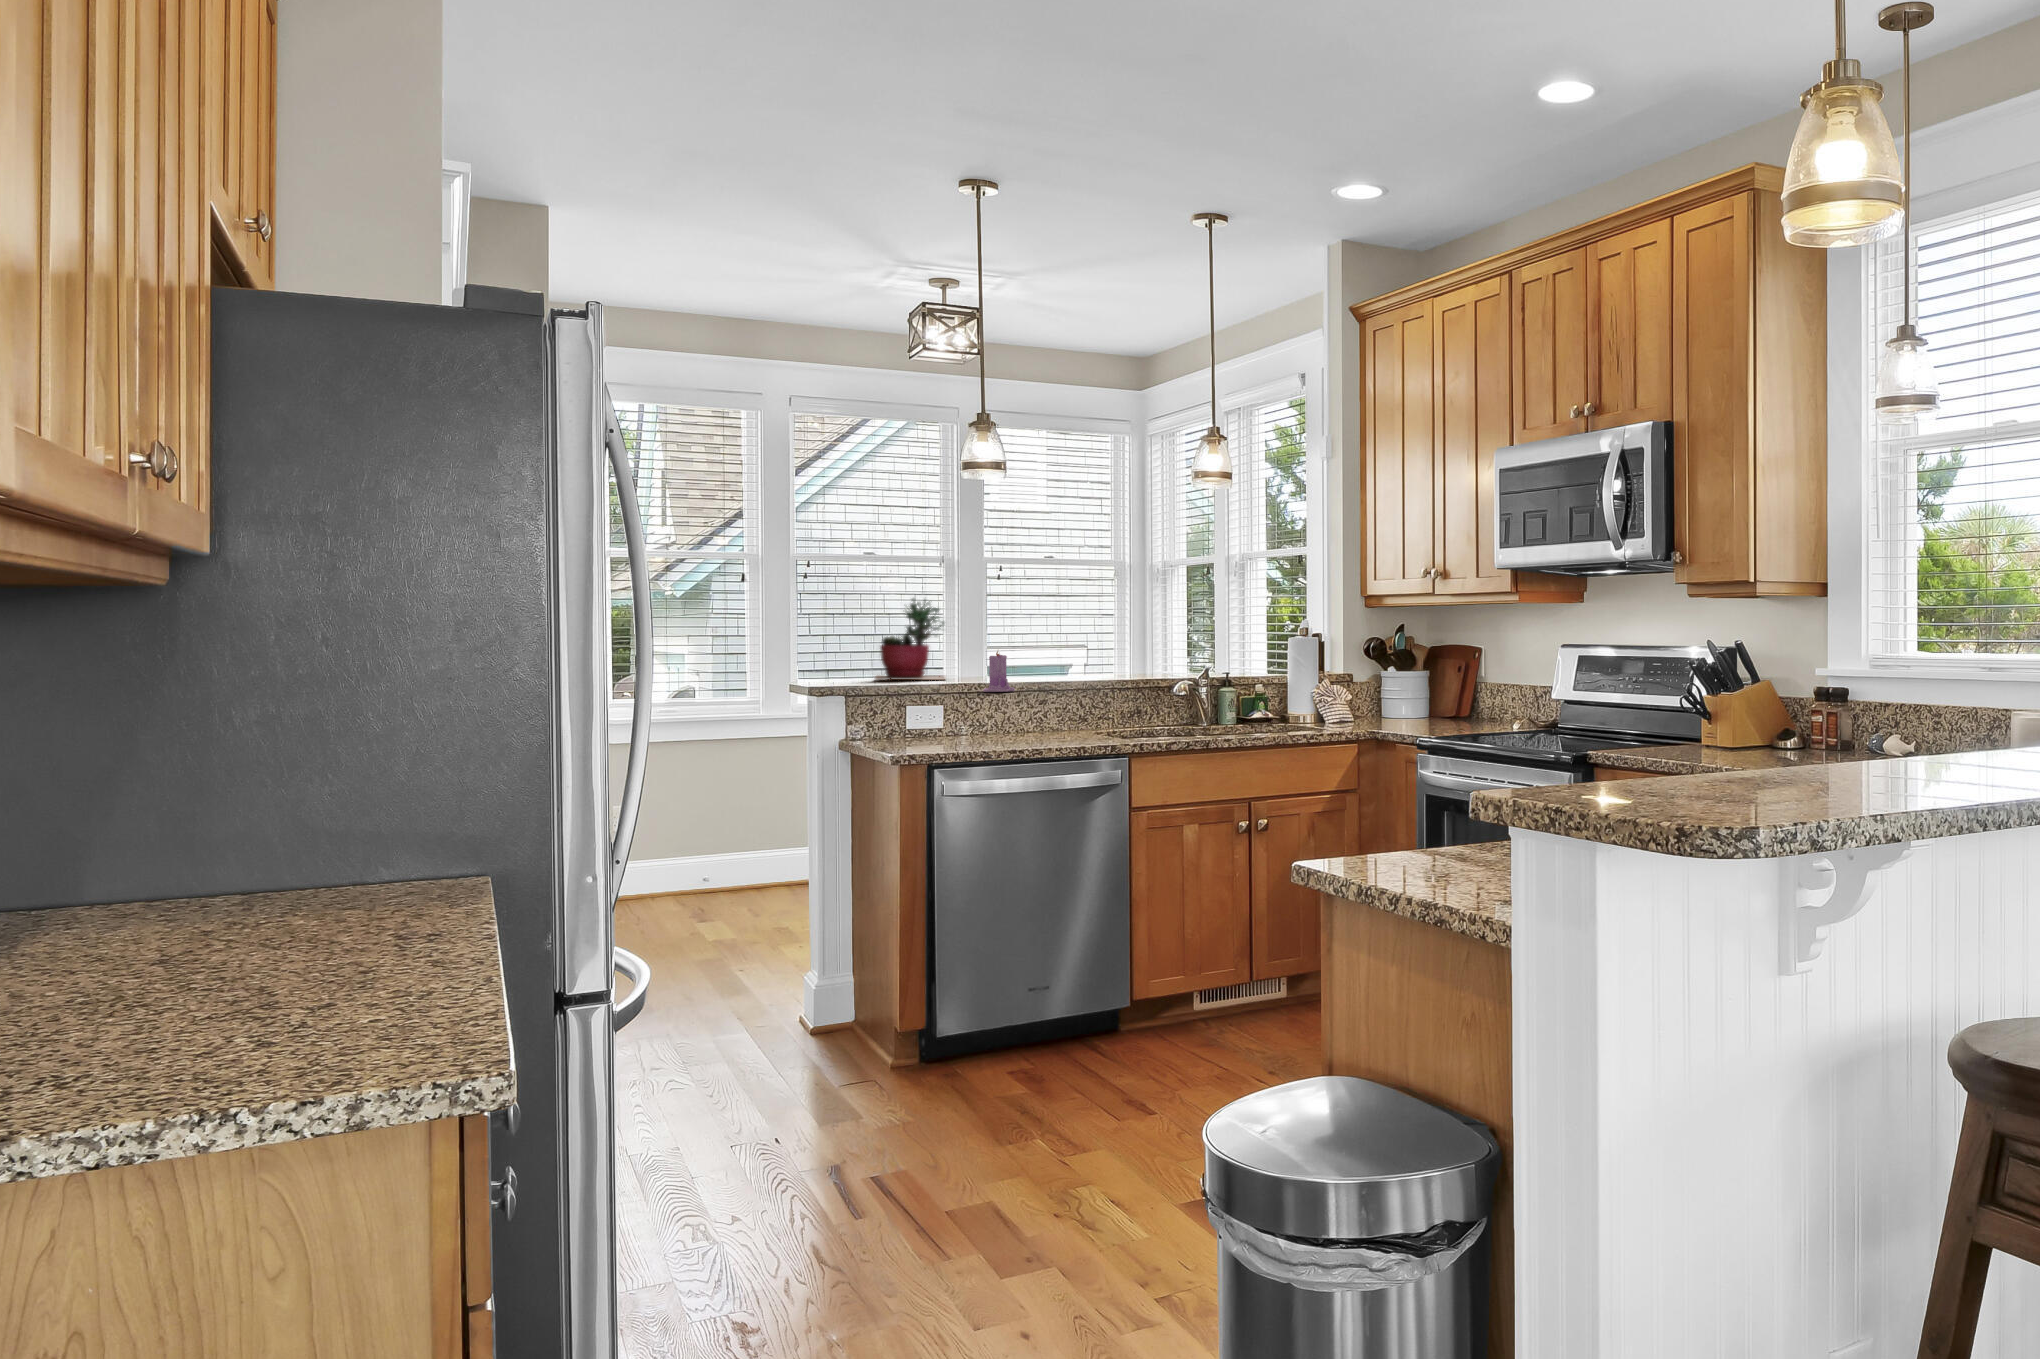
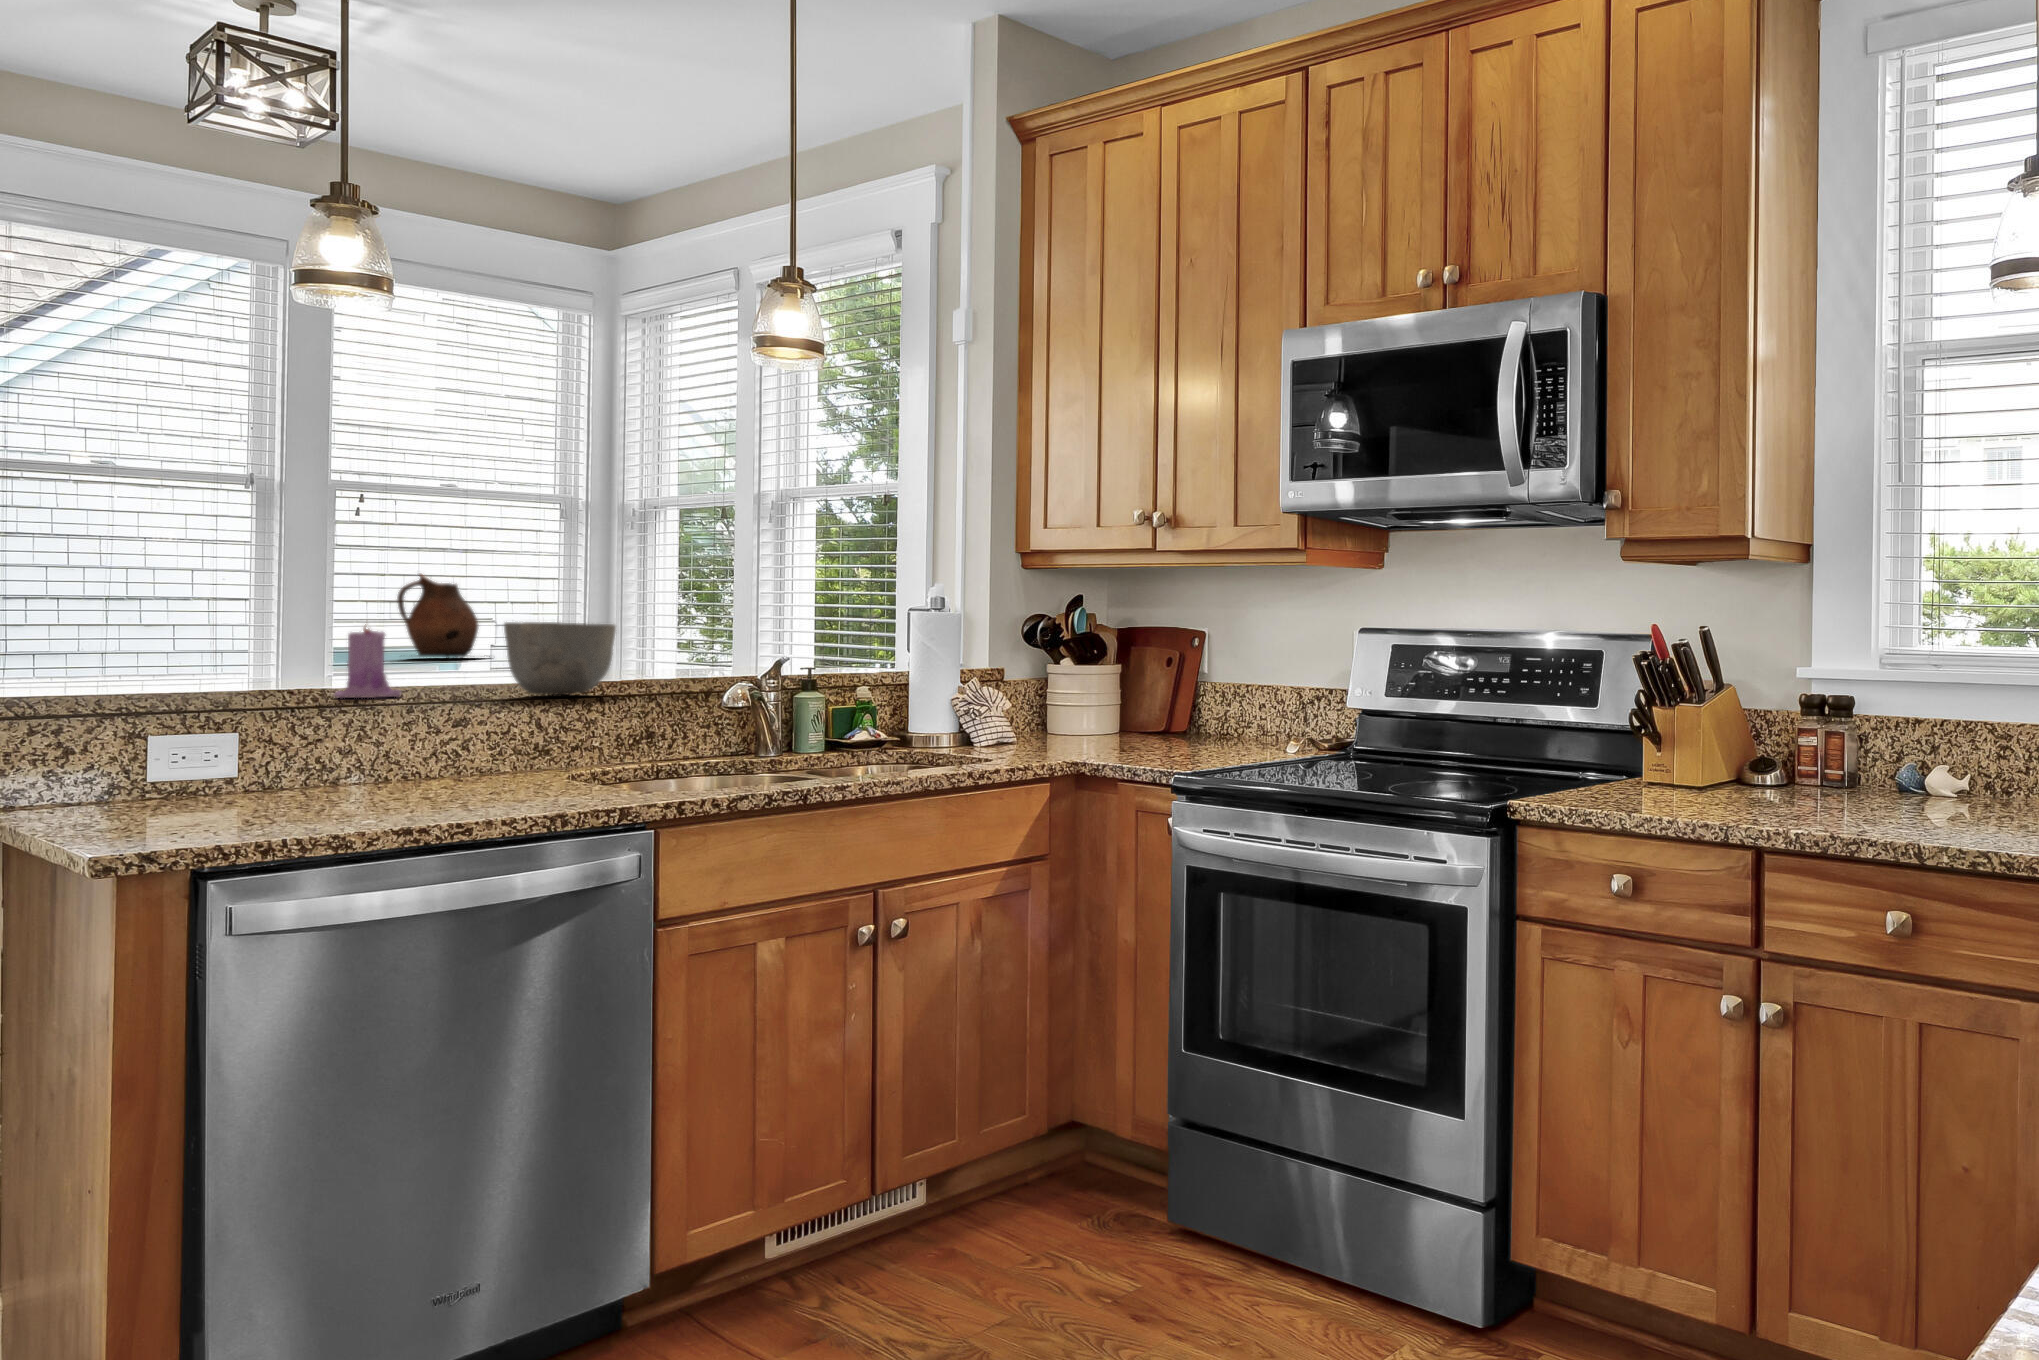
succulent plant: present [875,599,945,680] -> none [101,528,257,672]
ceramic pitcher: none [1017,619,1070,673] -> present [397,574,490,658]
bowl: none [1063,649,1120,690] -> present [504,622,616,695]

